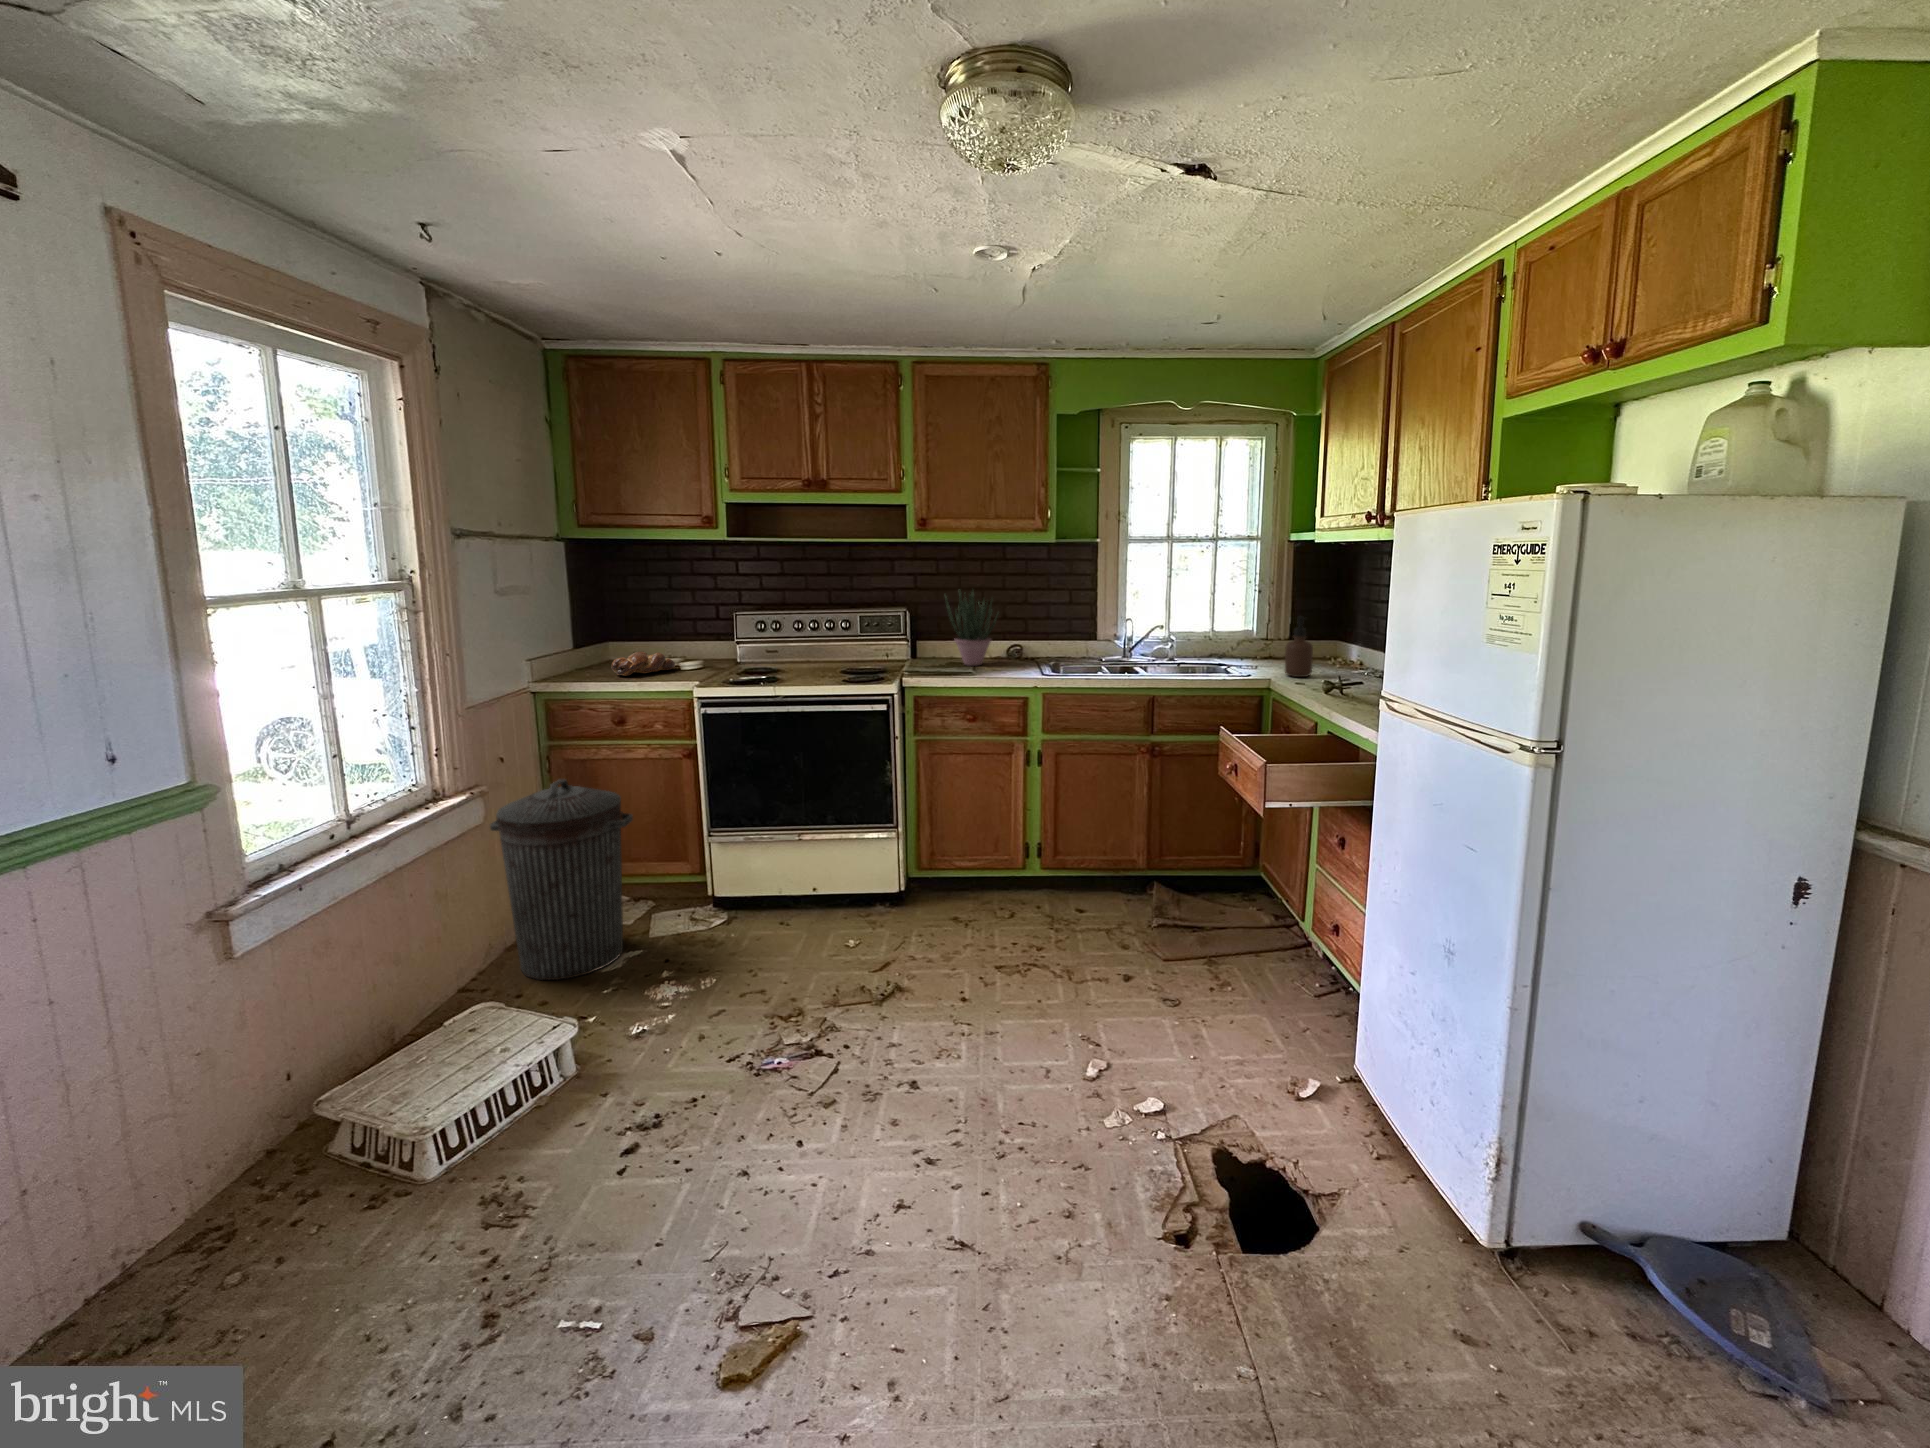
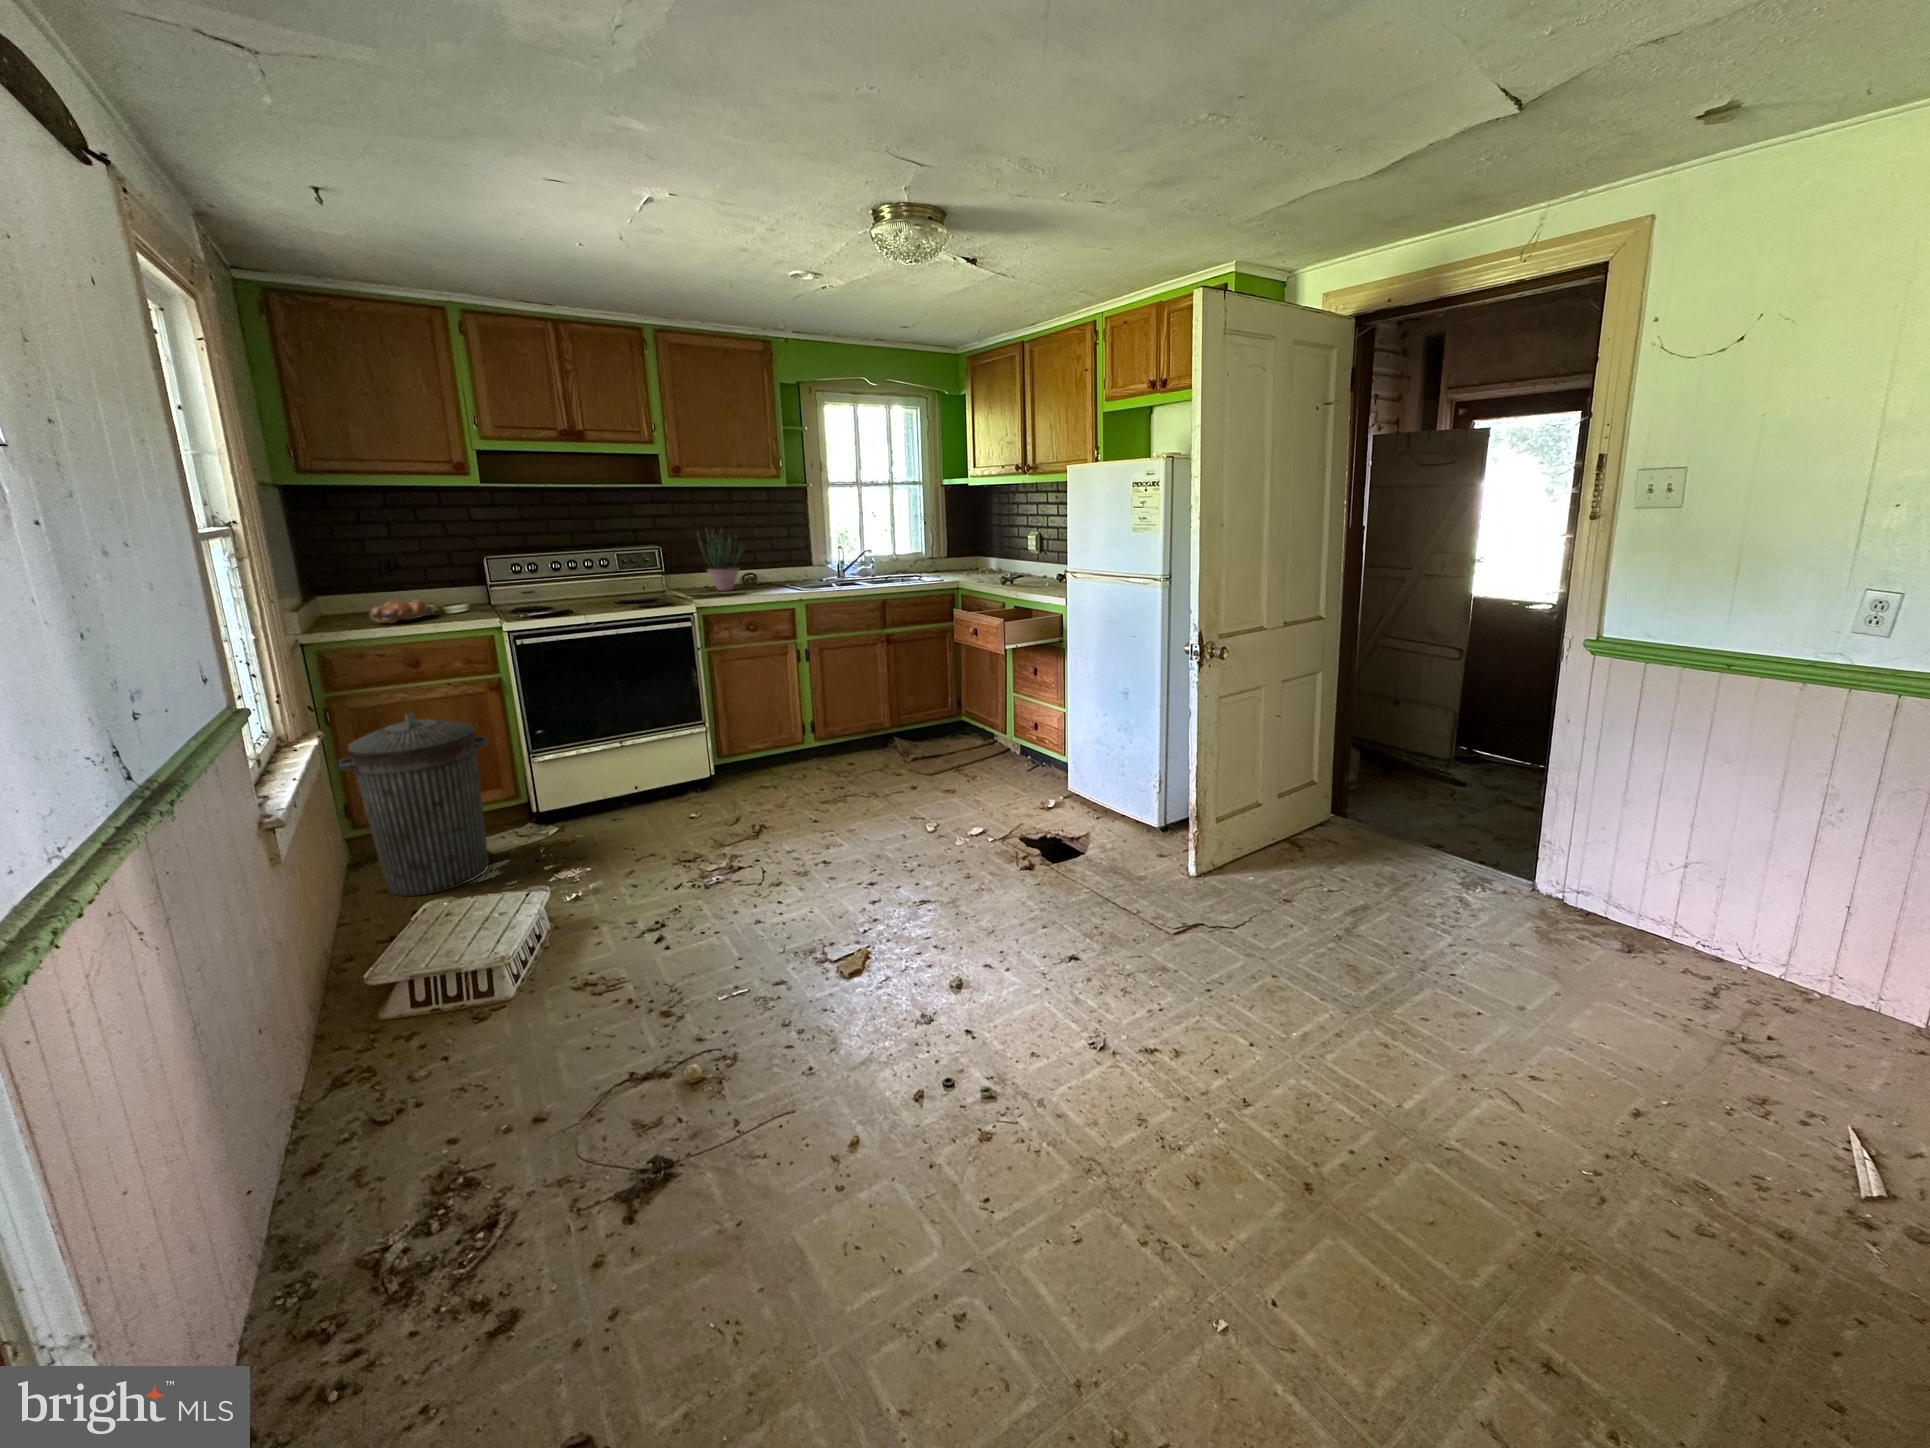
soap dispenser: present [1285,616,1313,677] -> none [962,537,980,579]

